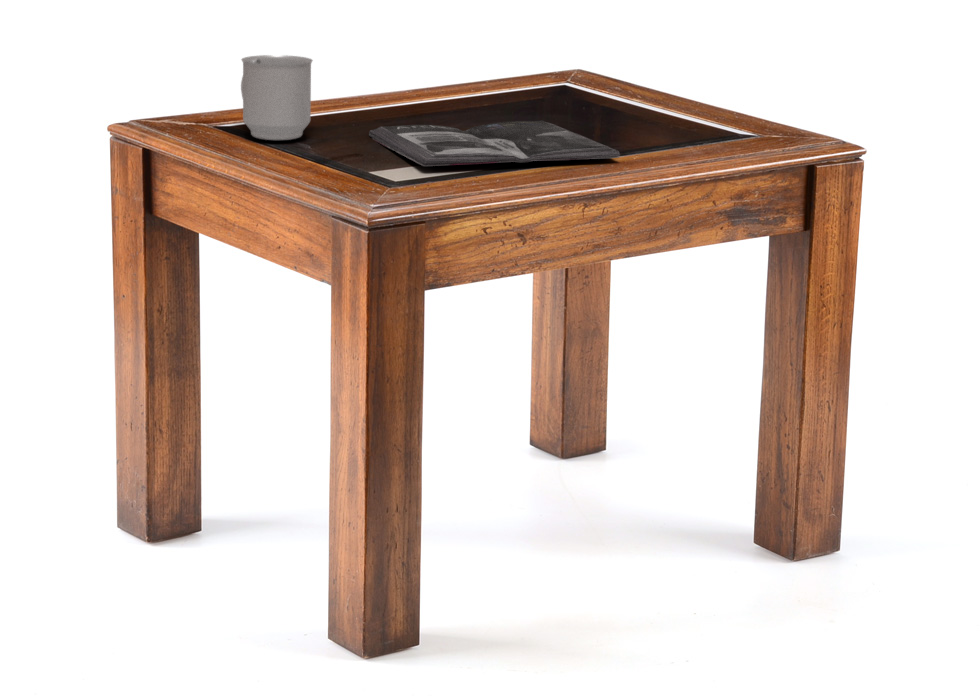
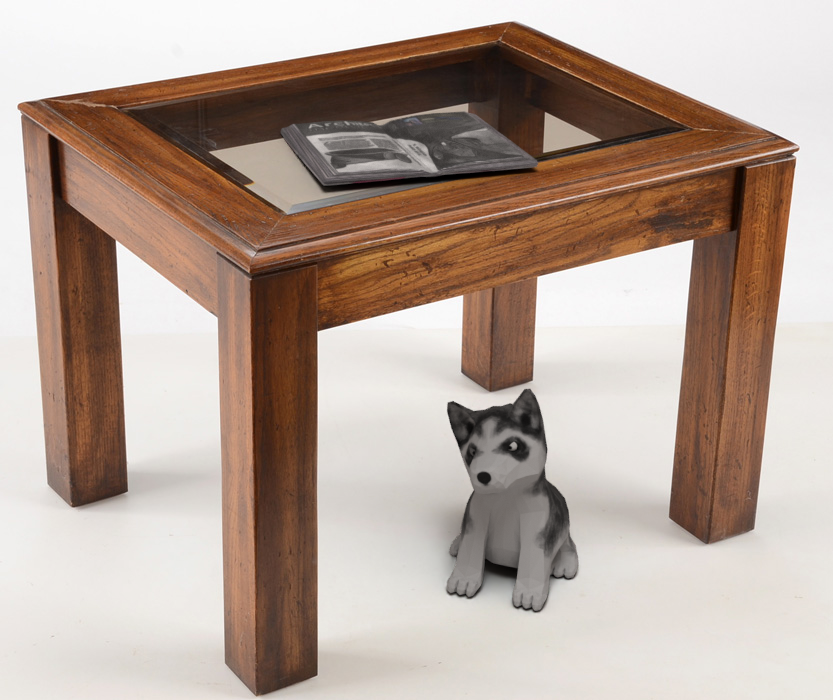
mug: present [241,55,313,140] -> none [141,50,217,144]
plush toy: none [532,377,664,605] -> present [447,389,578,611]

